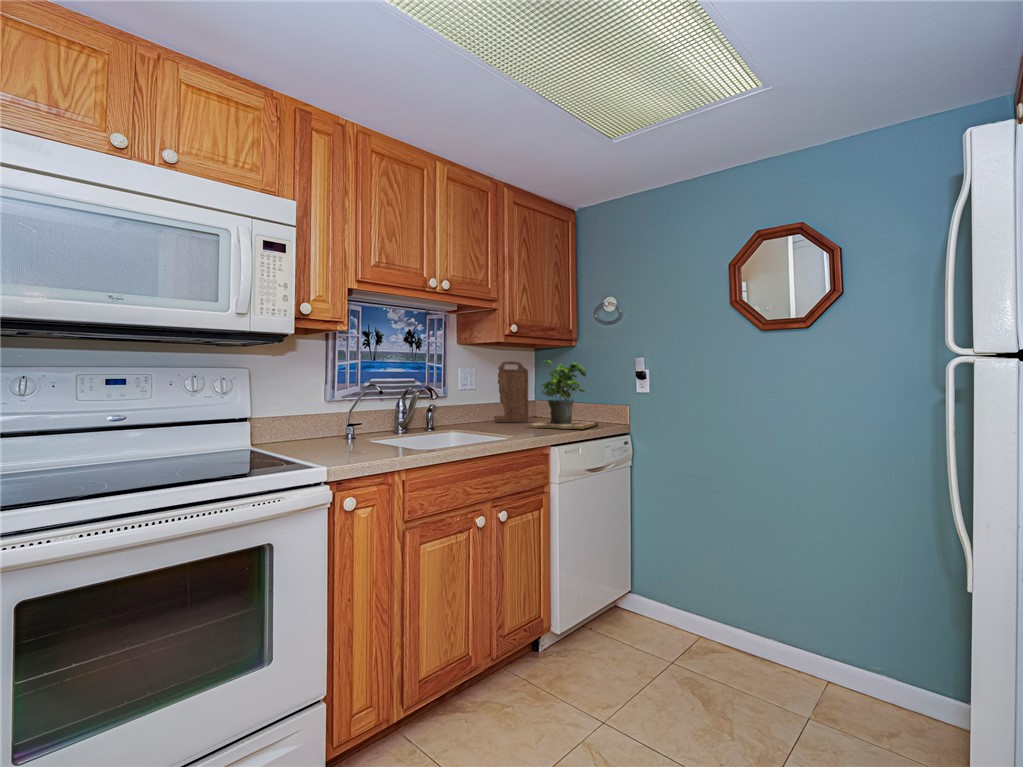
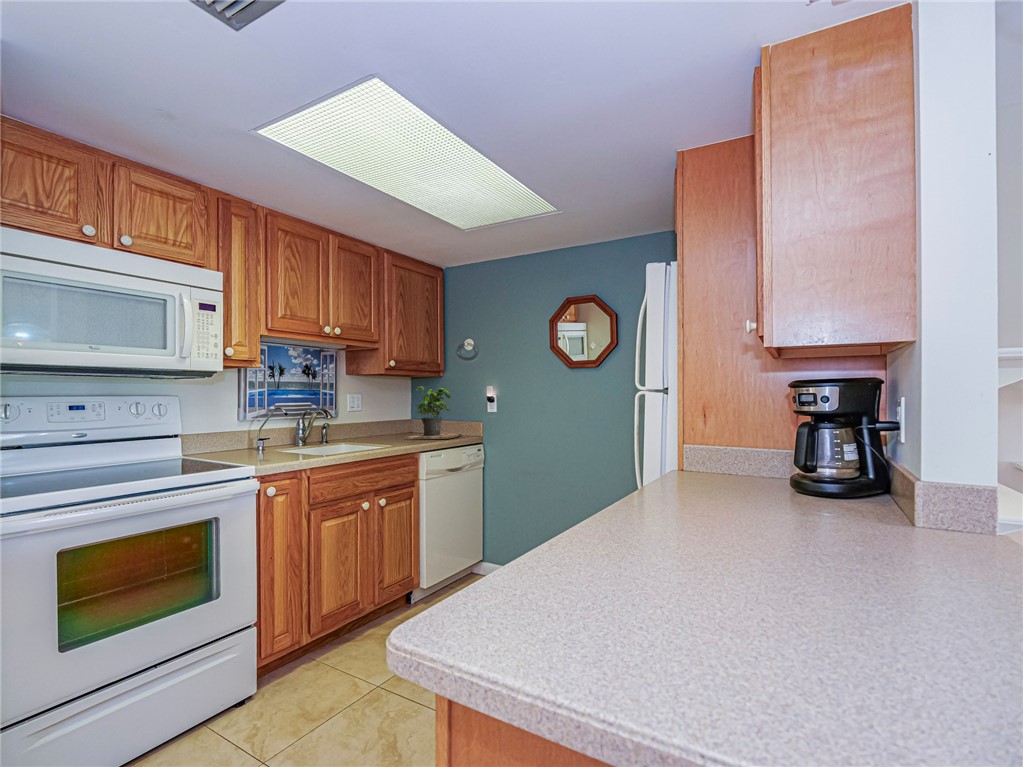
cutting board: present [494,361,528,422] -> none [377,388,407,437]

